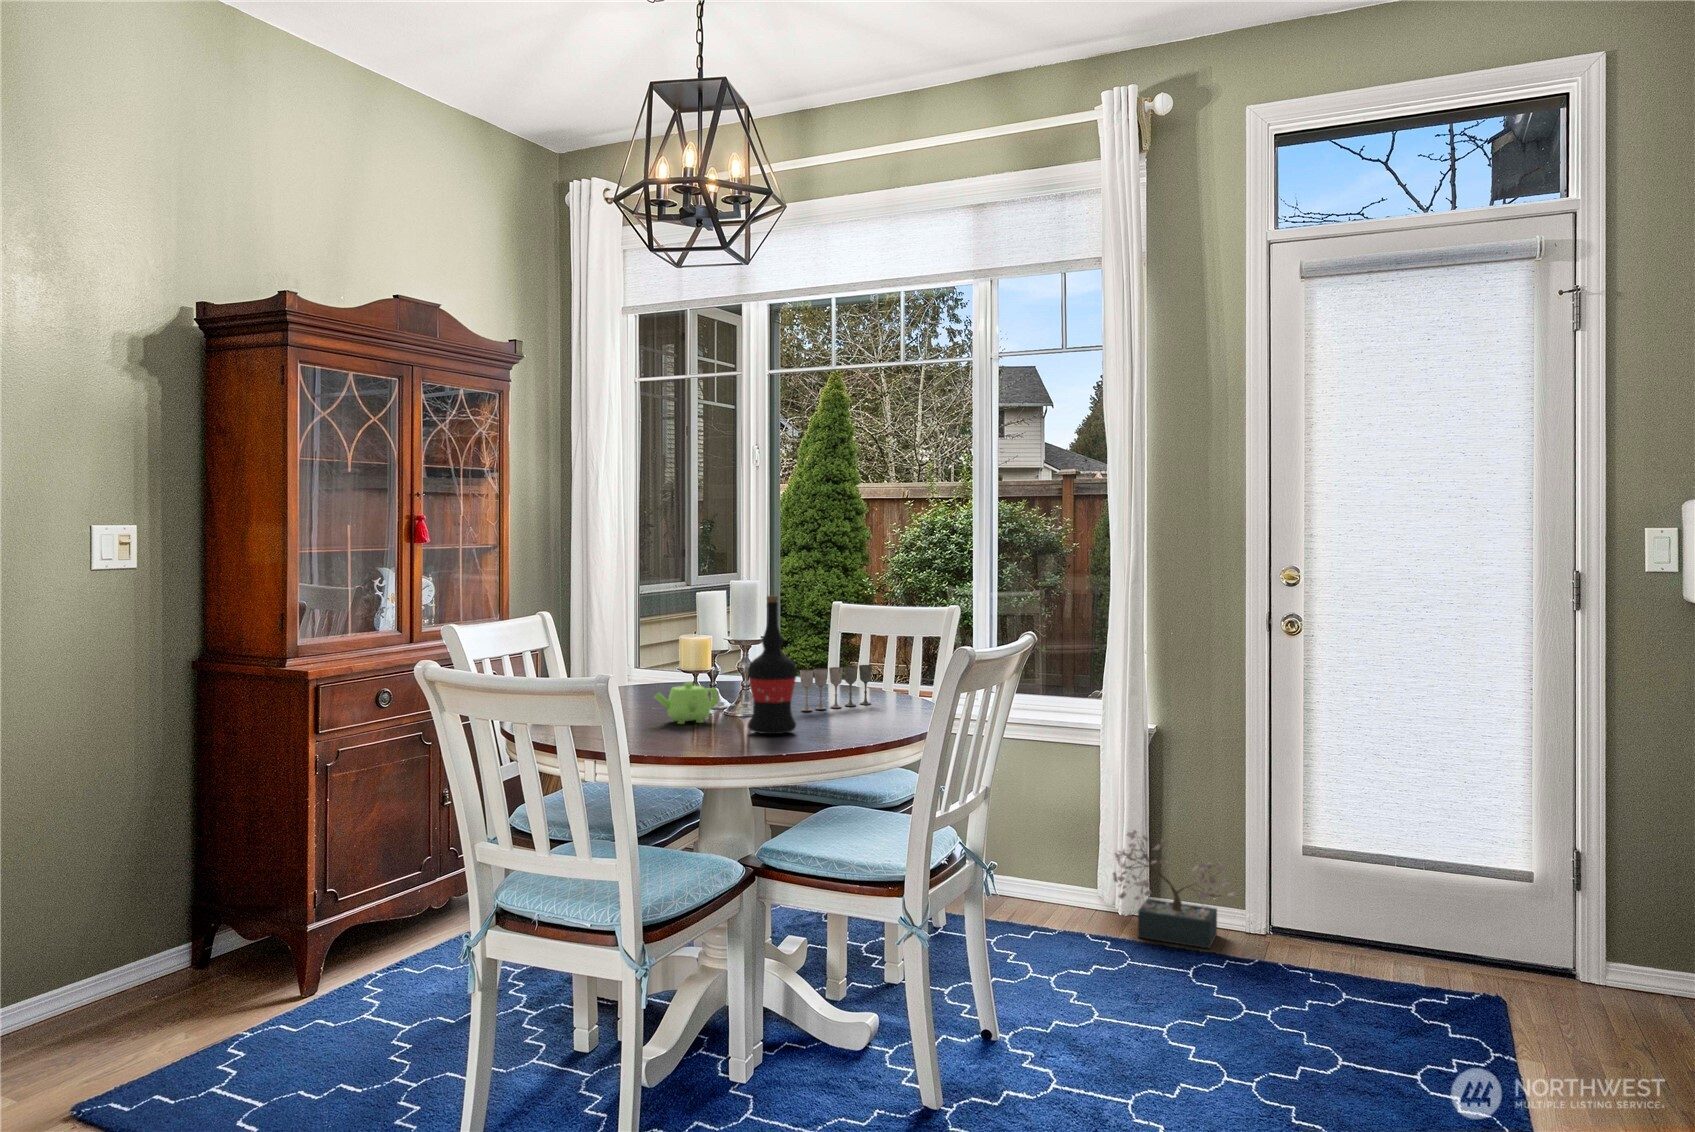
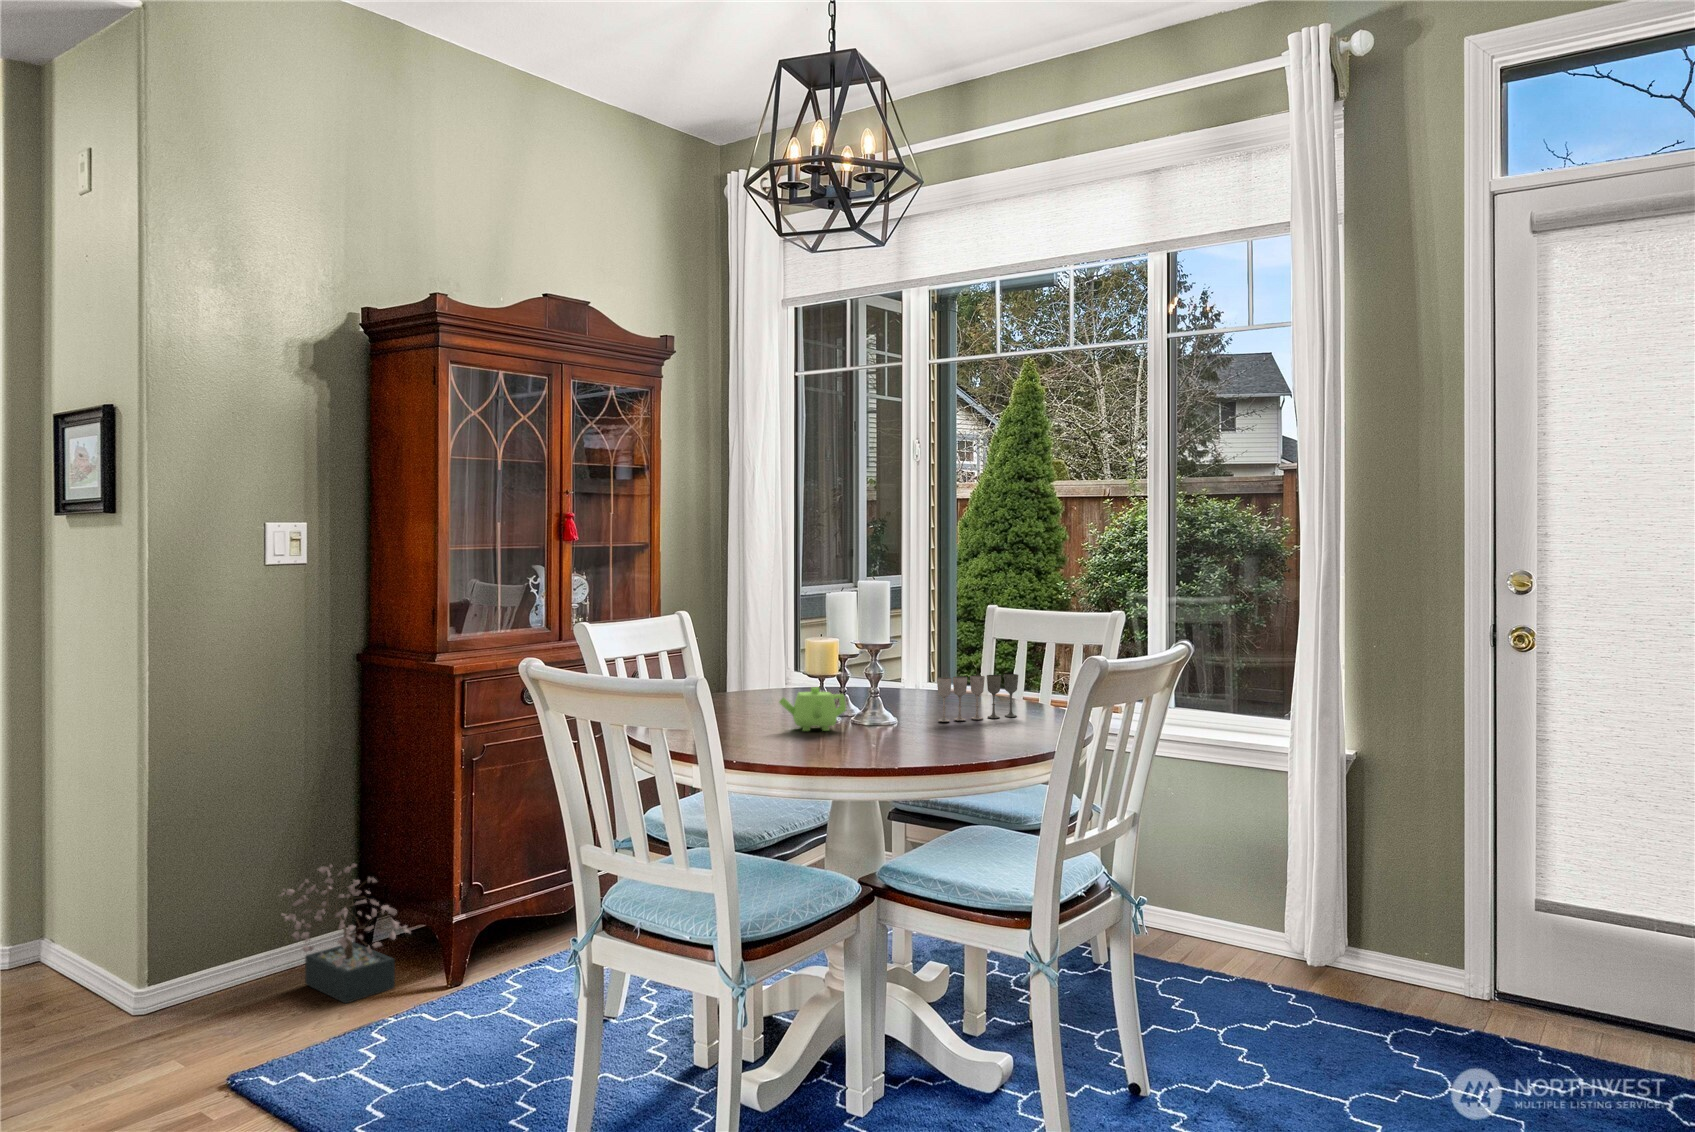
wine bottle: present [748,596,796,734] -> none [870,597,923,745]
decorative plant: present [1113,830,1236,948] -> present [281,863,410,1003]

